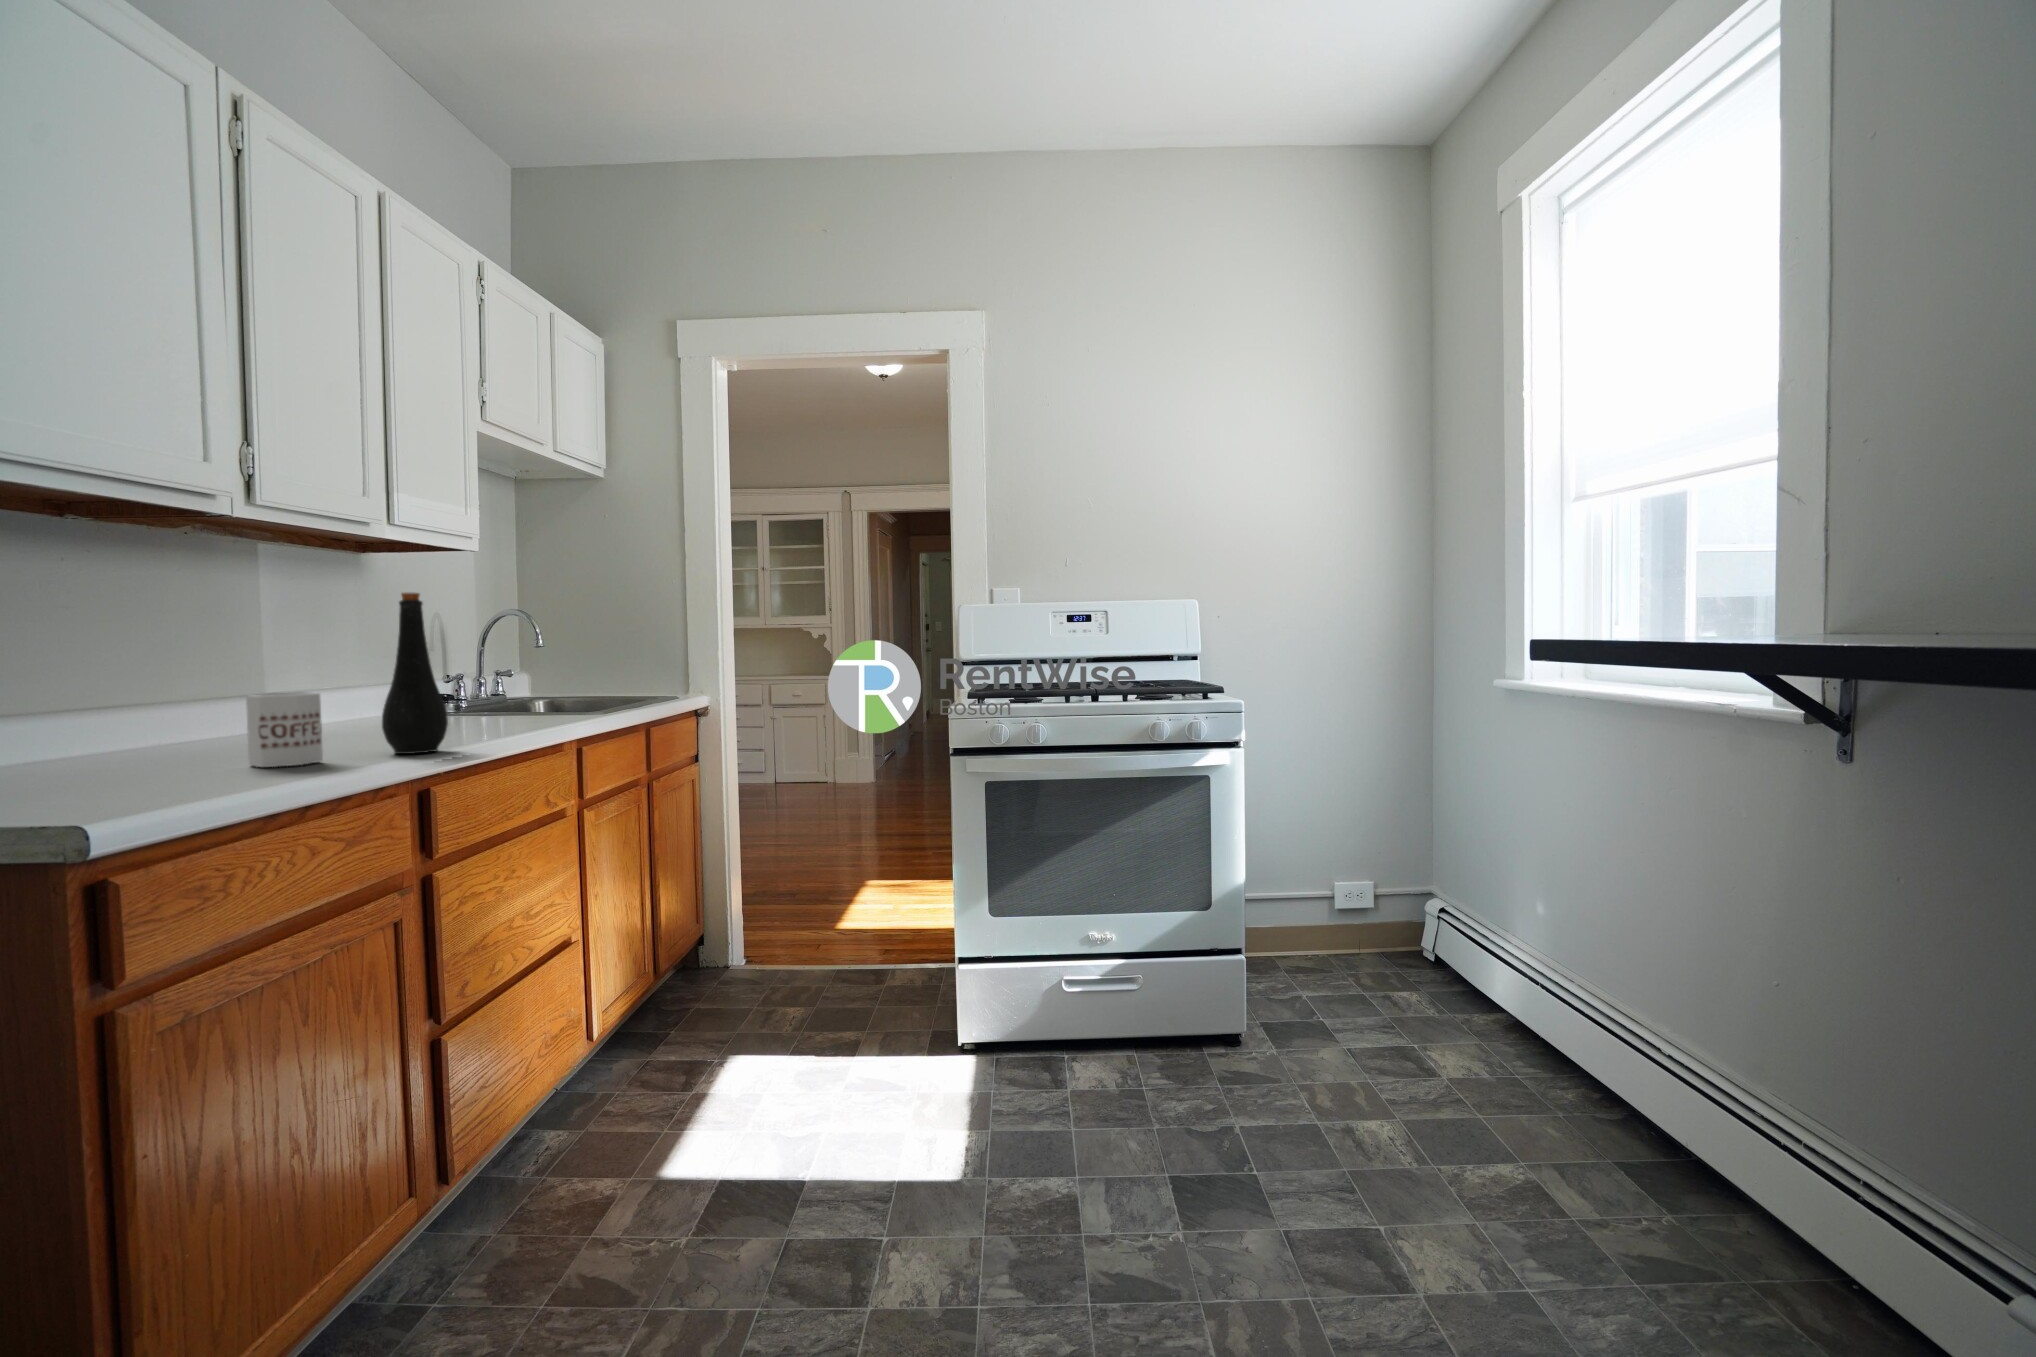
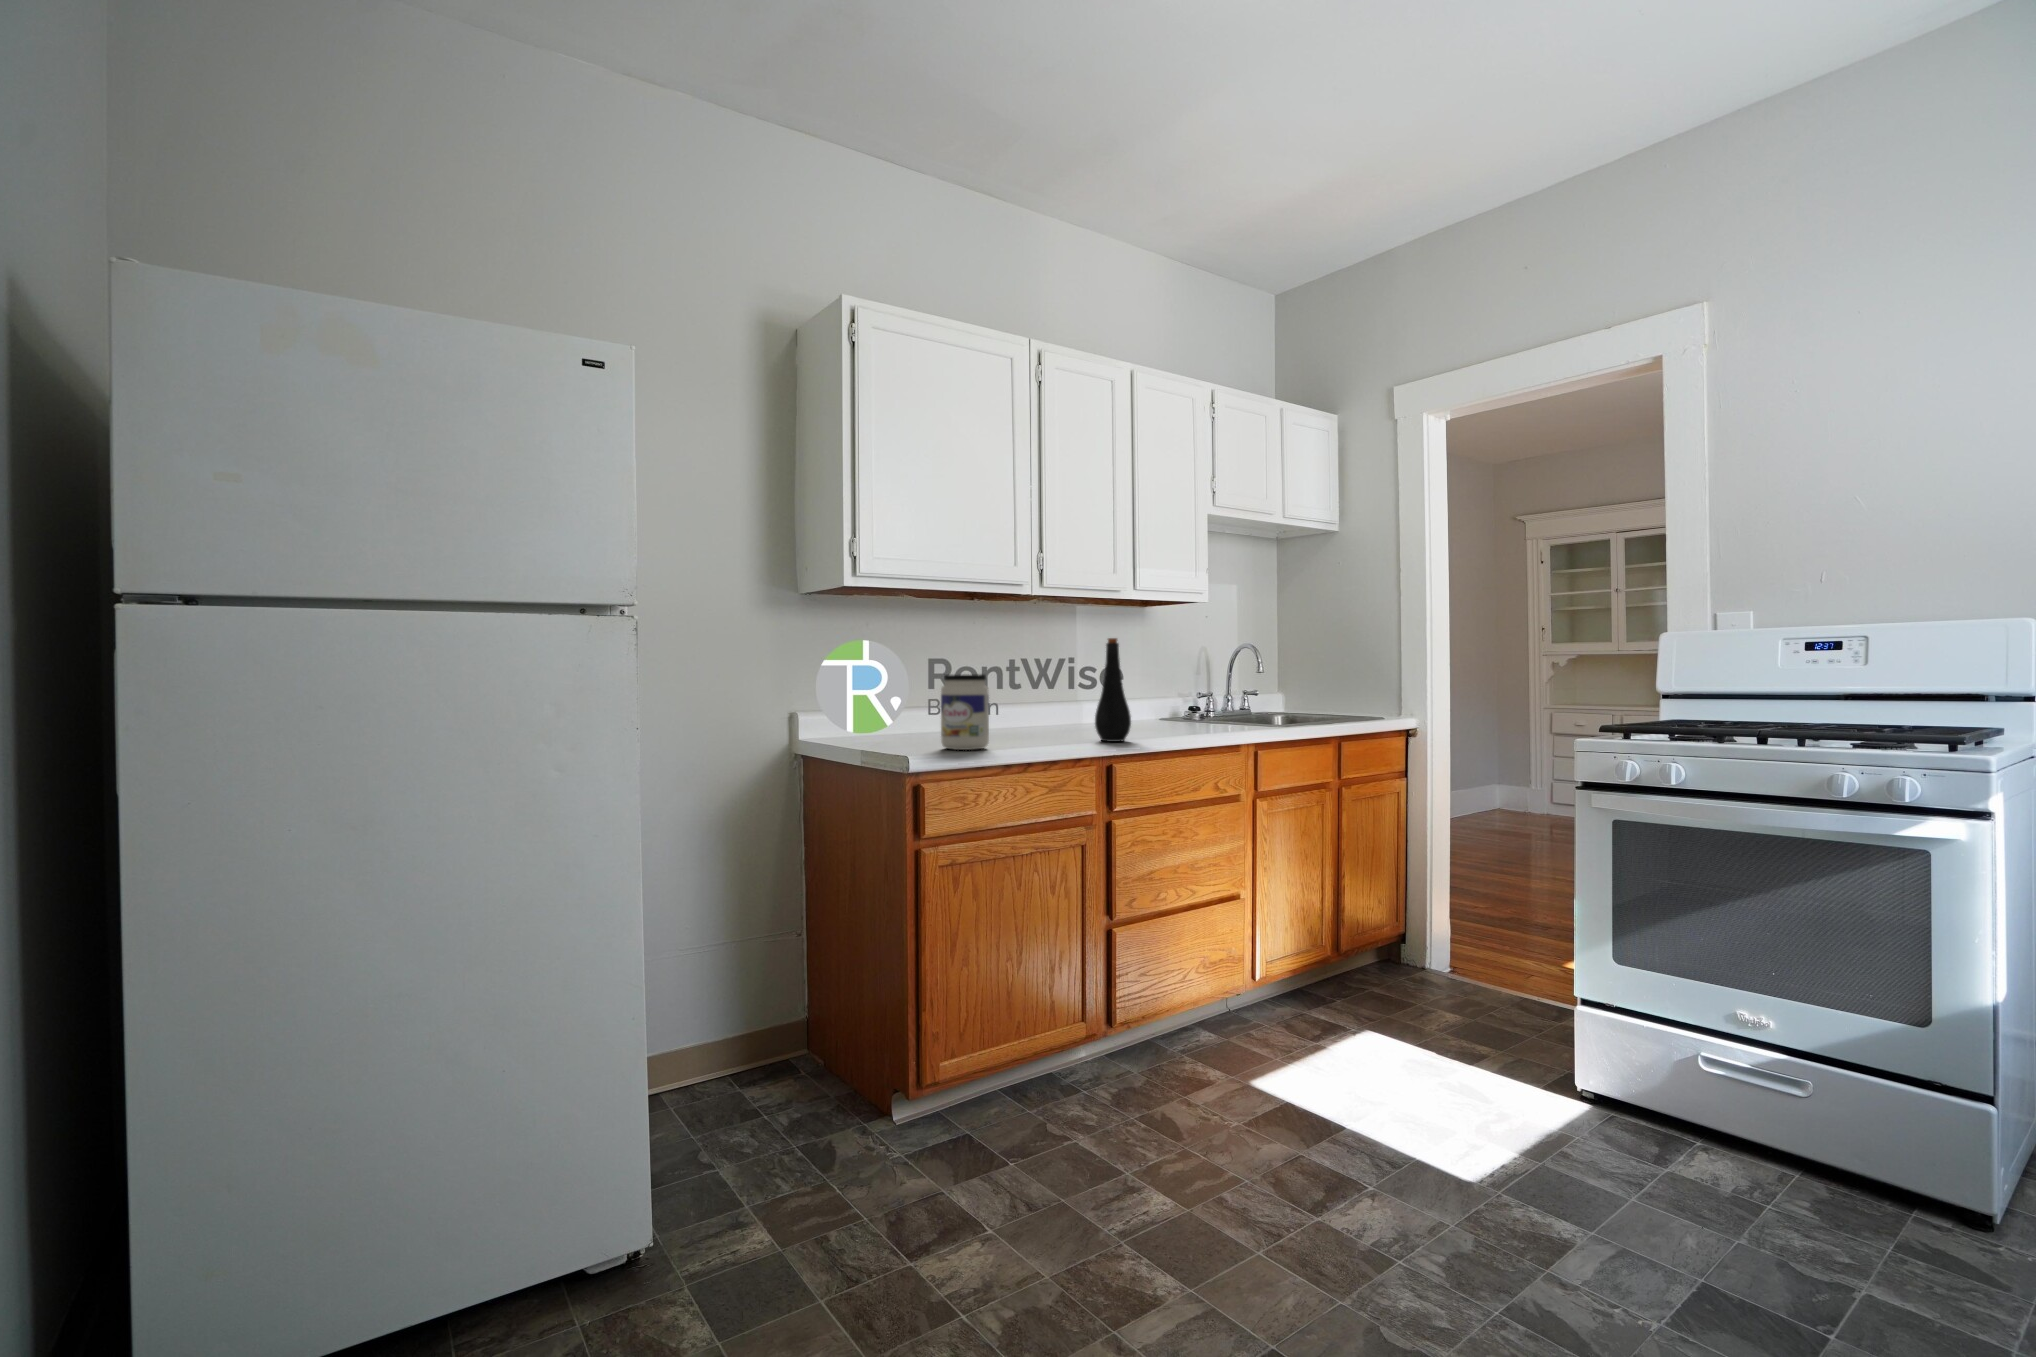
jar: none [81,651,208,798] -> present [941,674,989,750]
mug: present [246,693,323,767] -> none [1027,700,1060,742]

